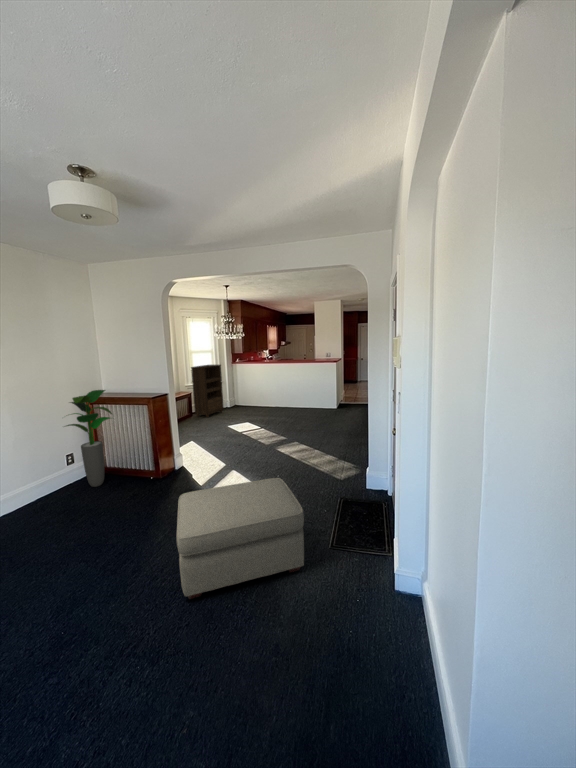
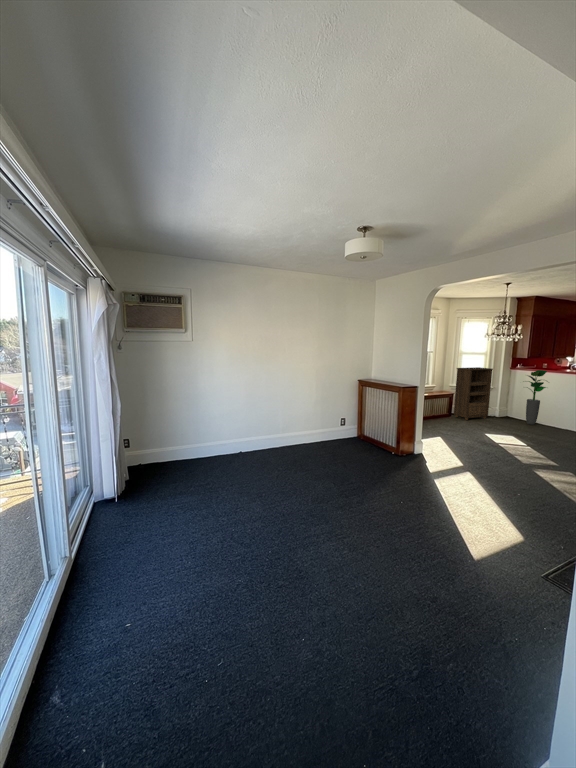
potted plant: present [67,390,112,487] -> present [526,370,547,425]
ottoman: present [177,478,304,599] -> none [383,464,505,572]

